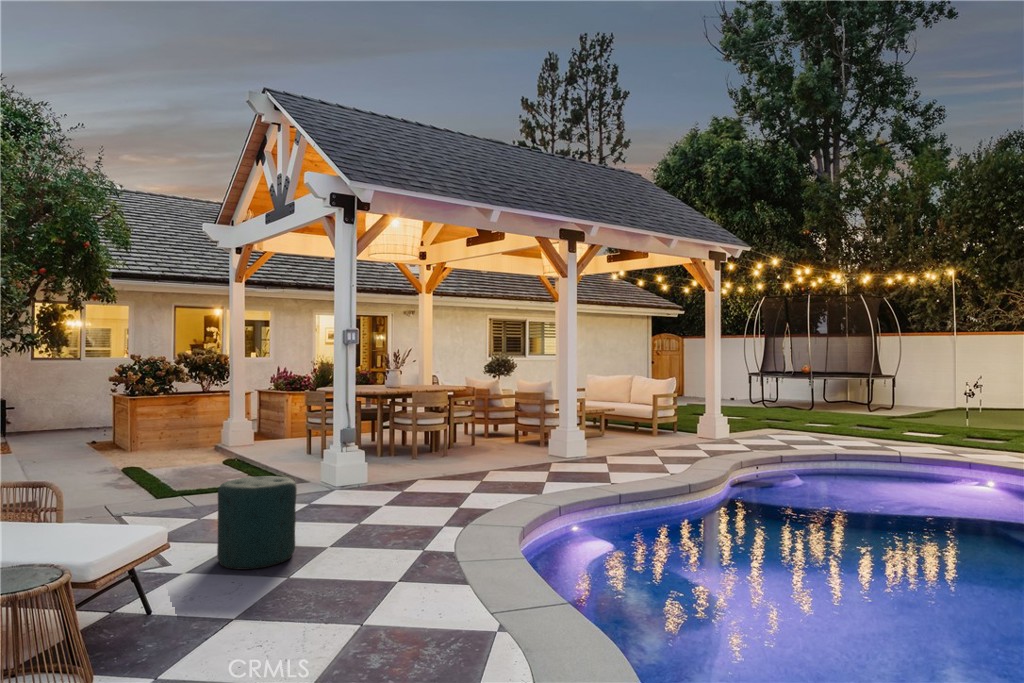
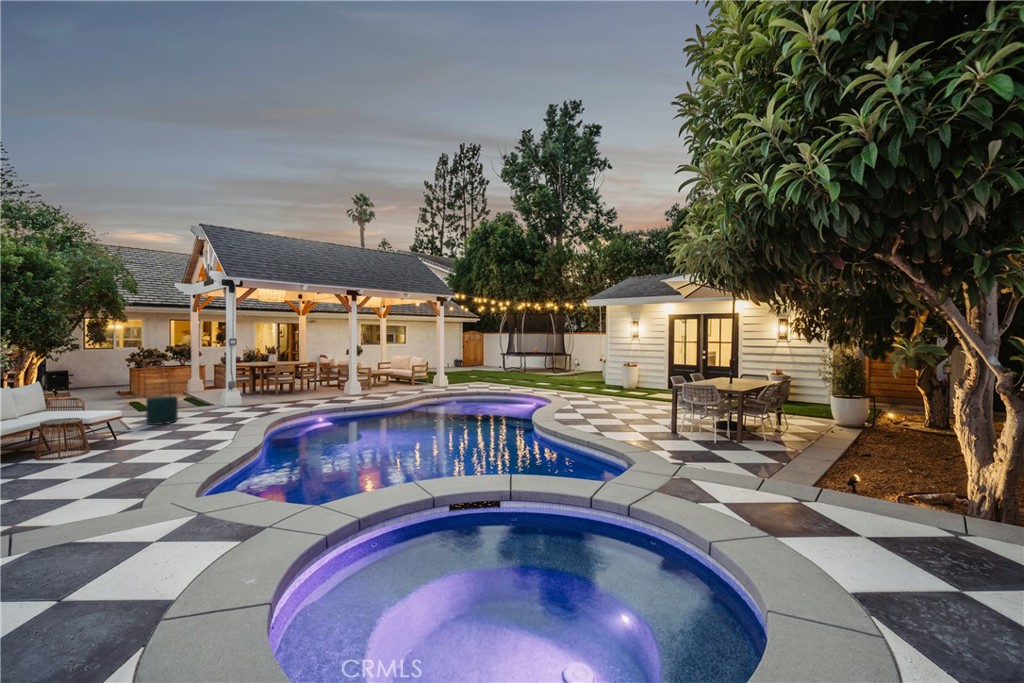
armchair: none [146,376,202,461] -> present [142,358,171,397]

